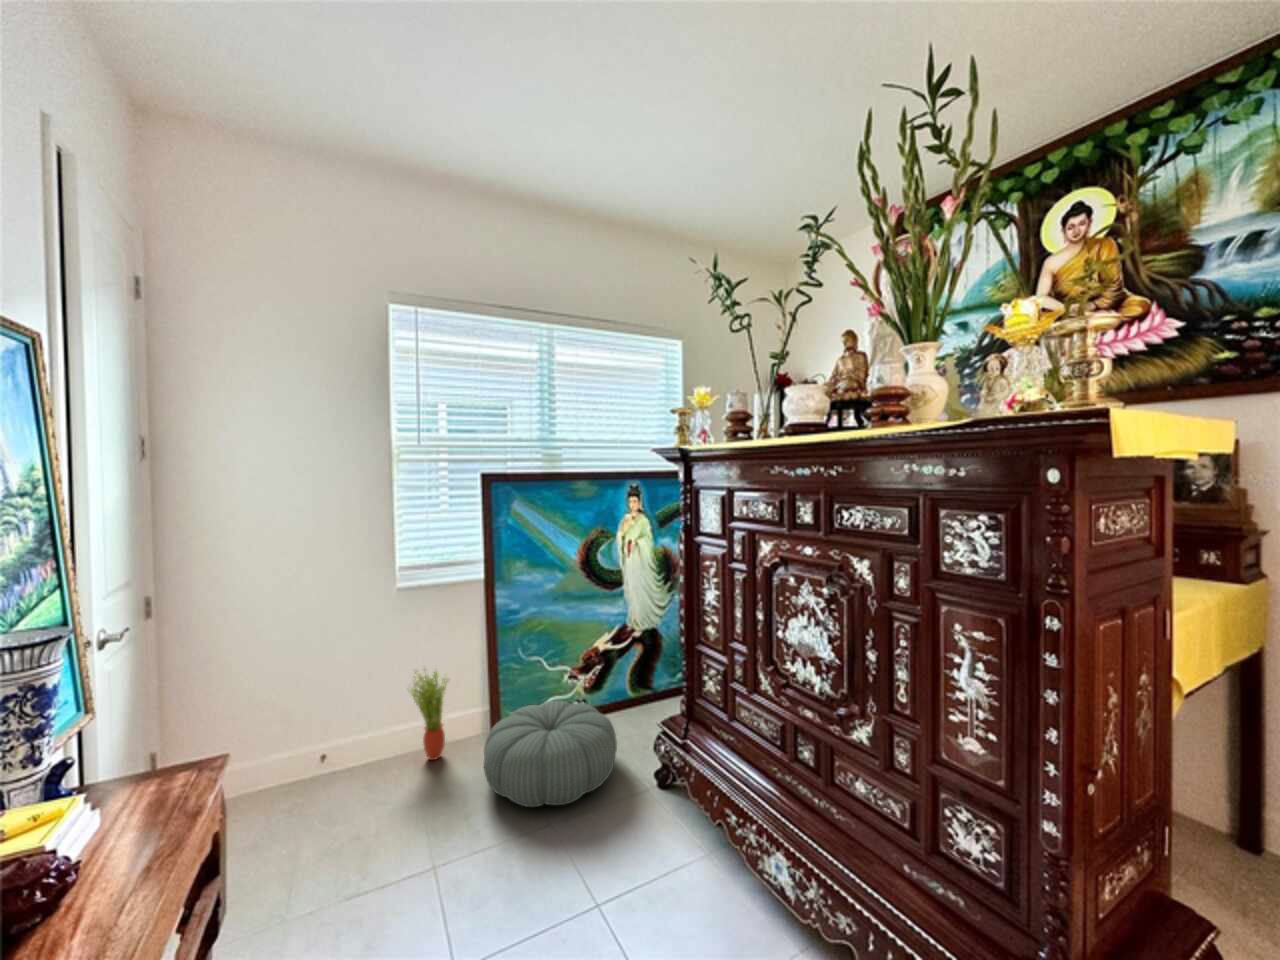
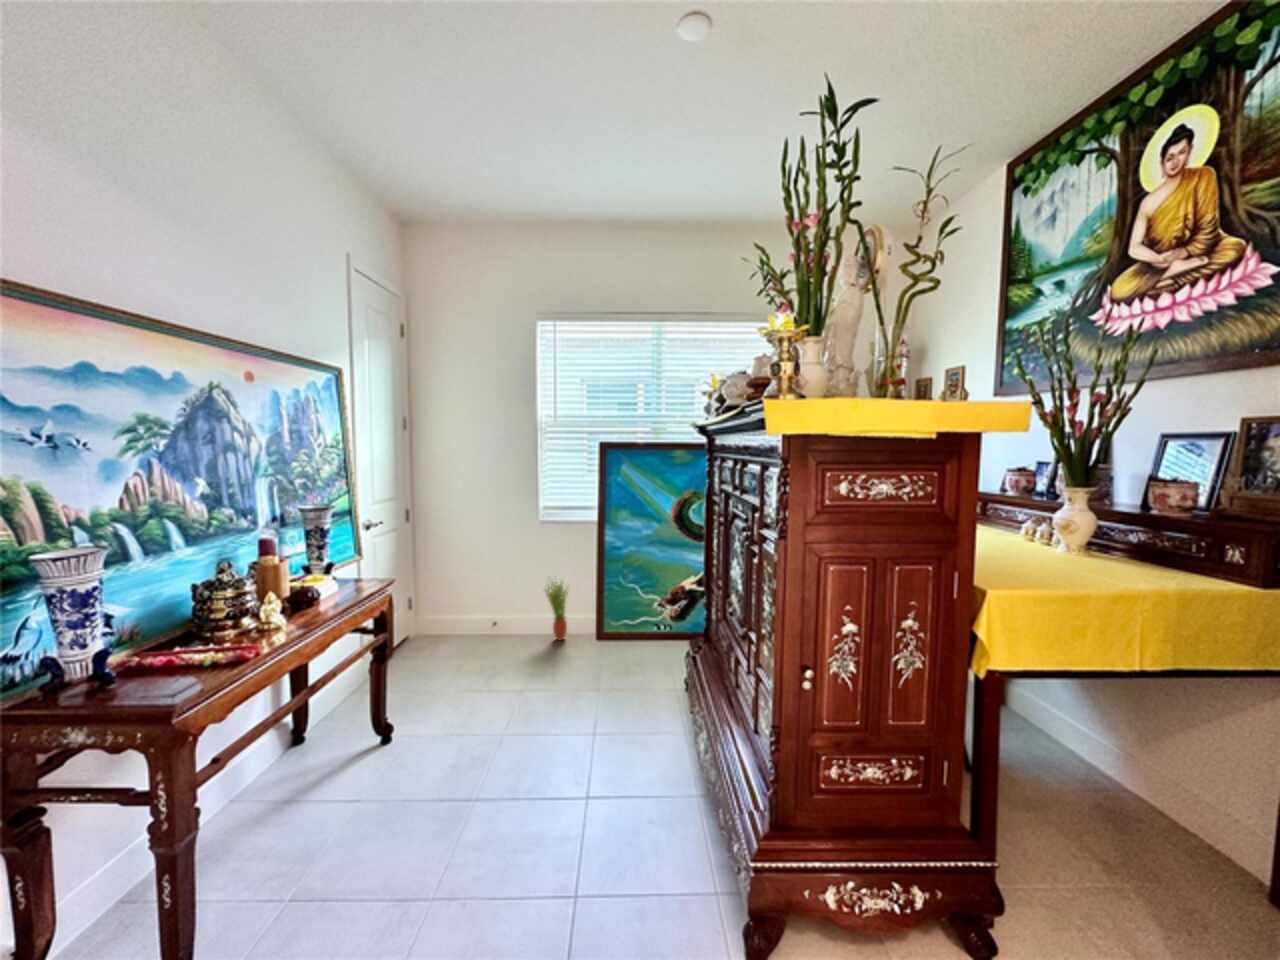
pouf: present [484,700,617,807] -> none [571,616,669,681]

